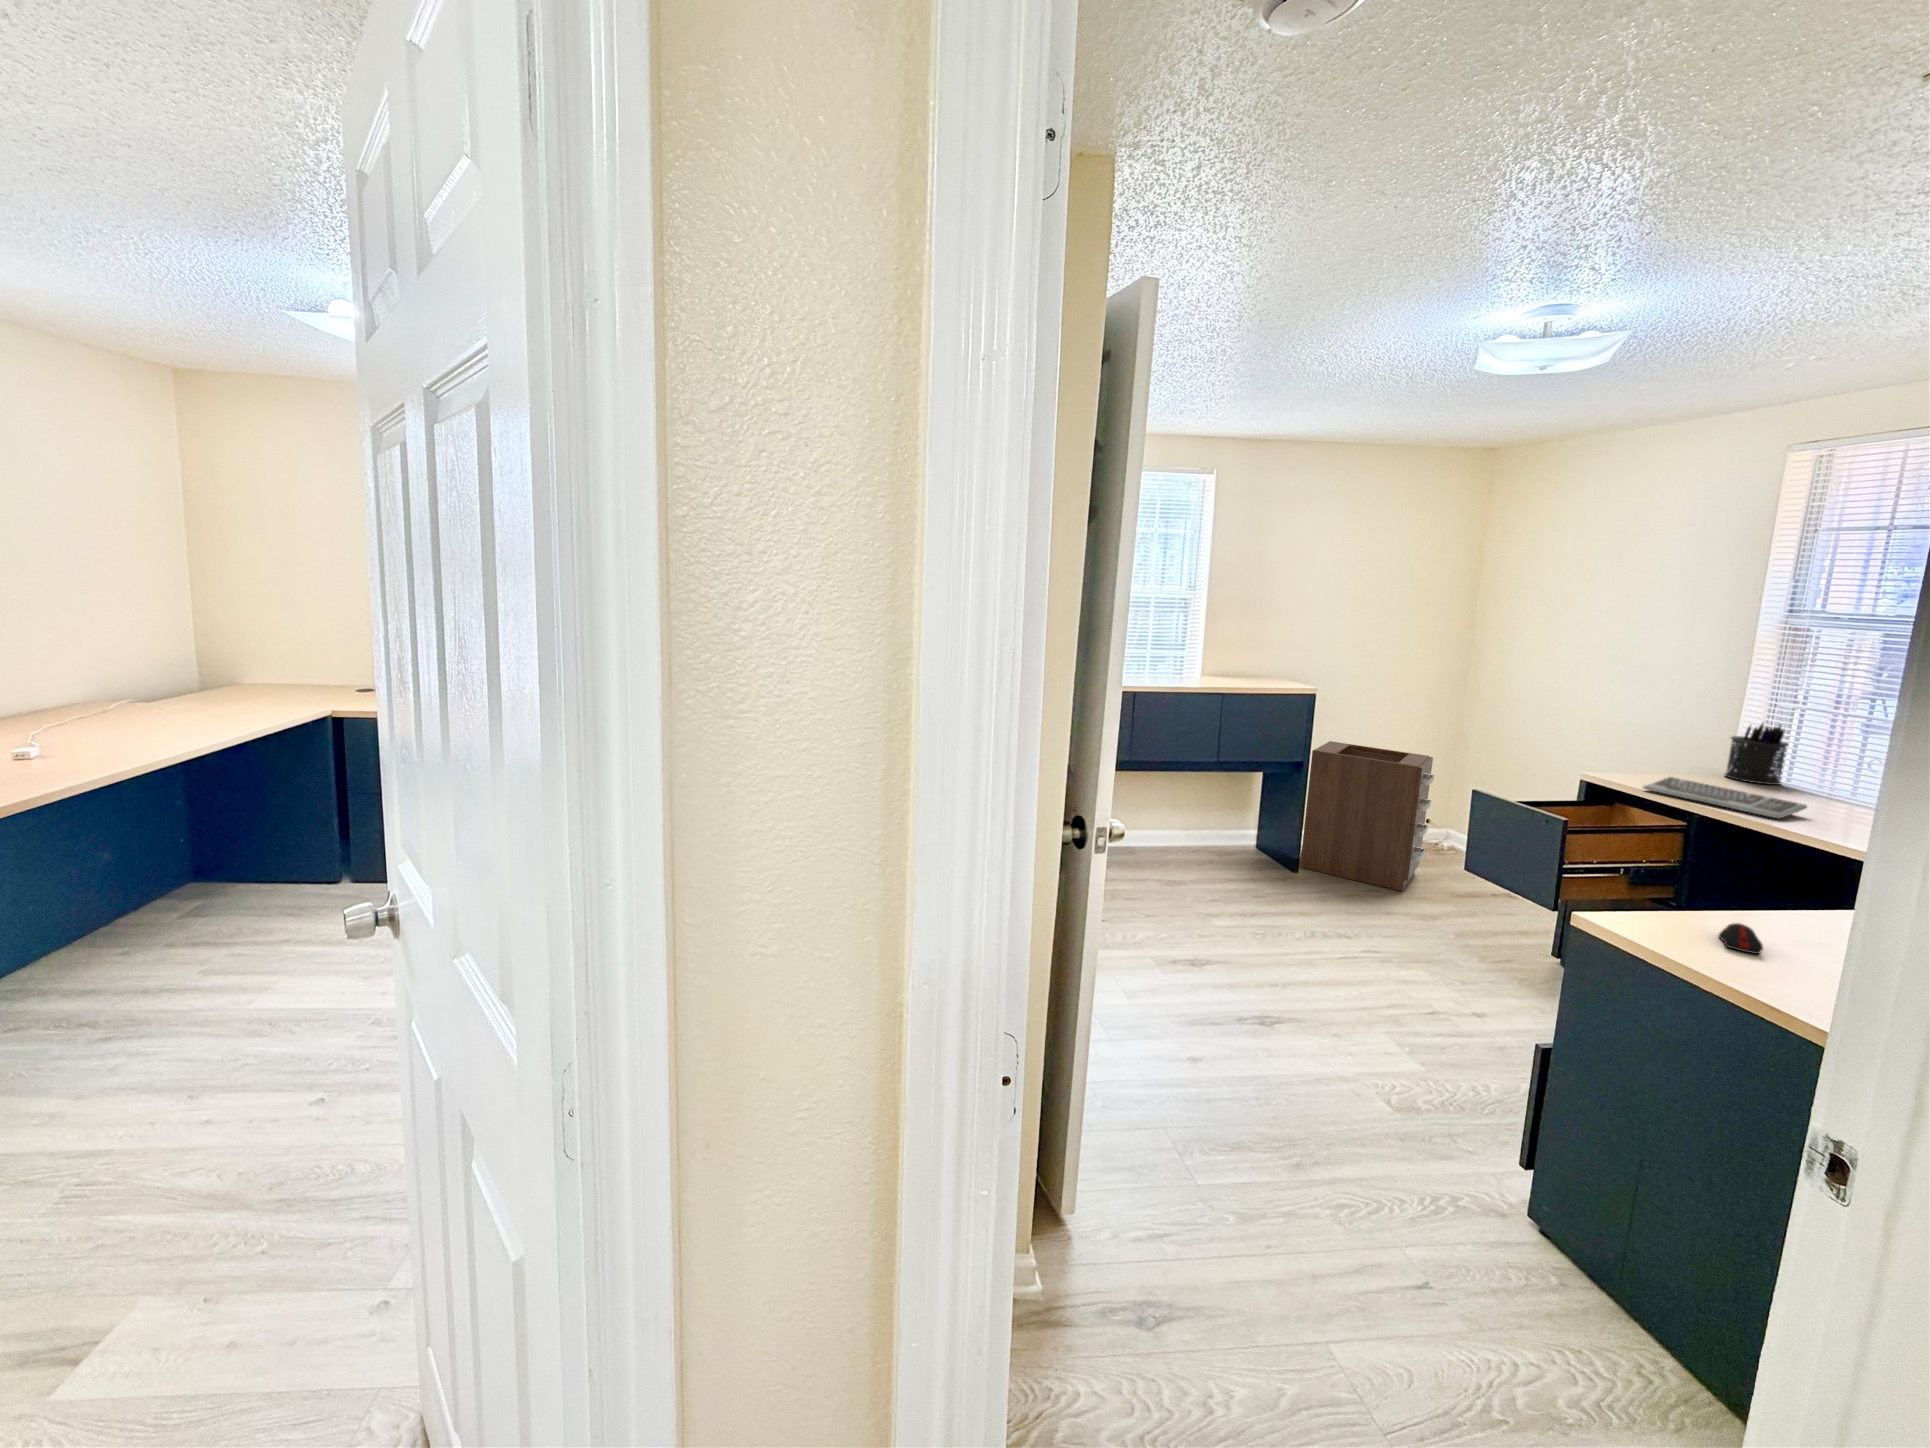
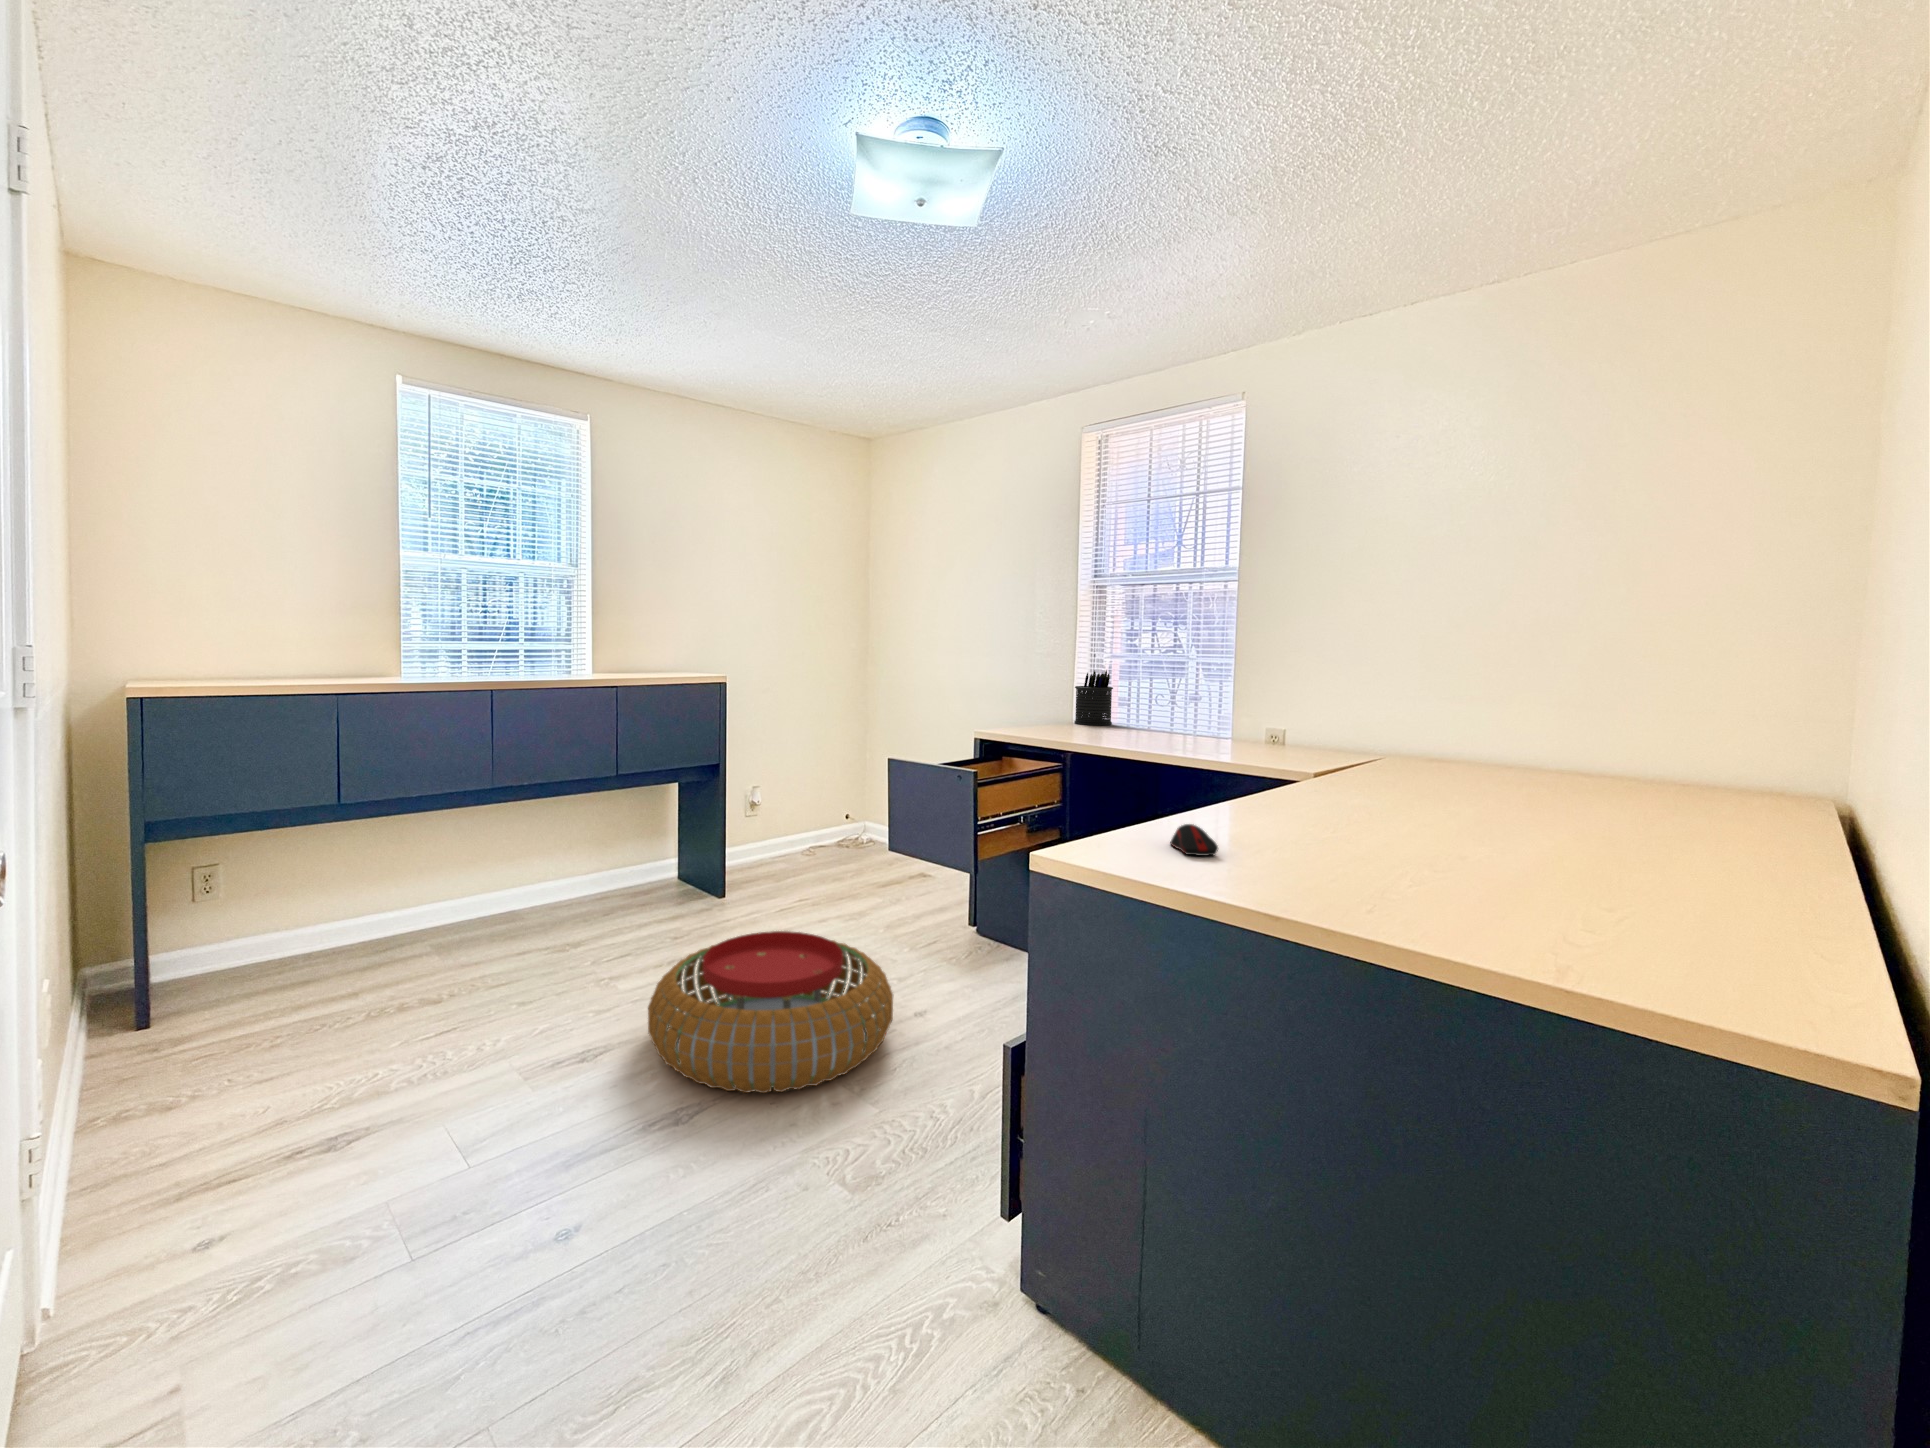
filing cabinet: present [1300,741,1434,891] -> none [727,741,850,893]
keyboard: present [1643,777,1807,818] -> none [1027,722,1144,744]
pouf: none [1241,910,1451,1037] -> present [648,931,893,1093]

